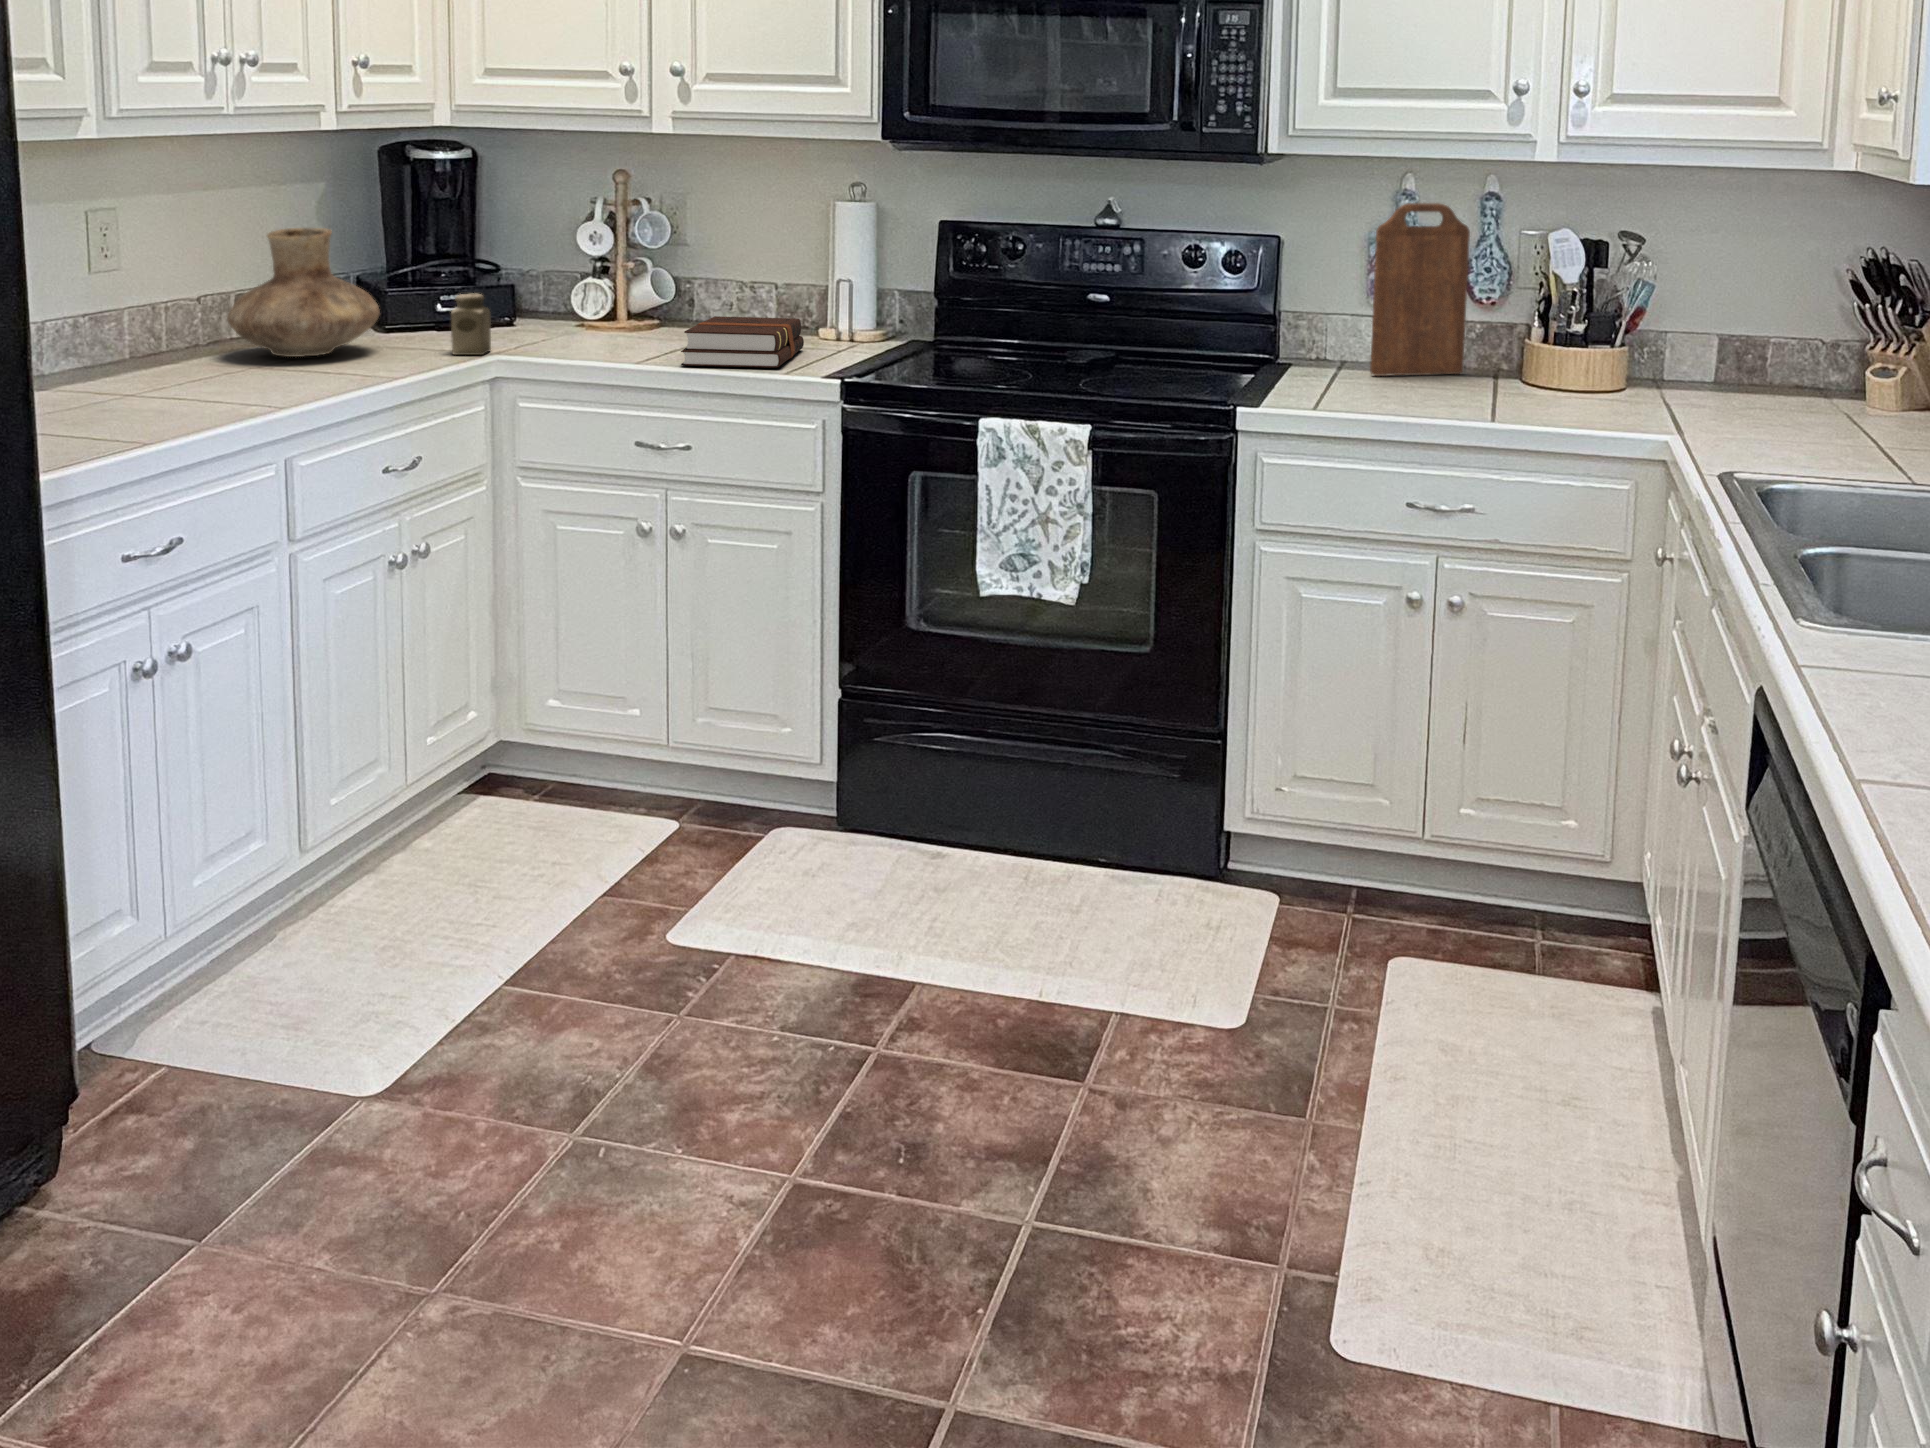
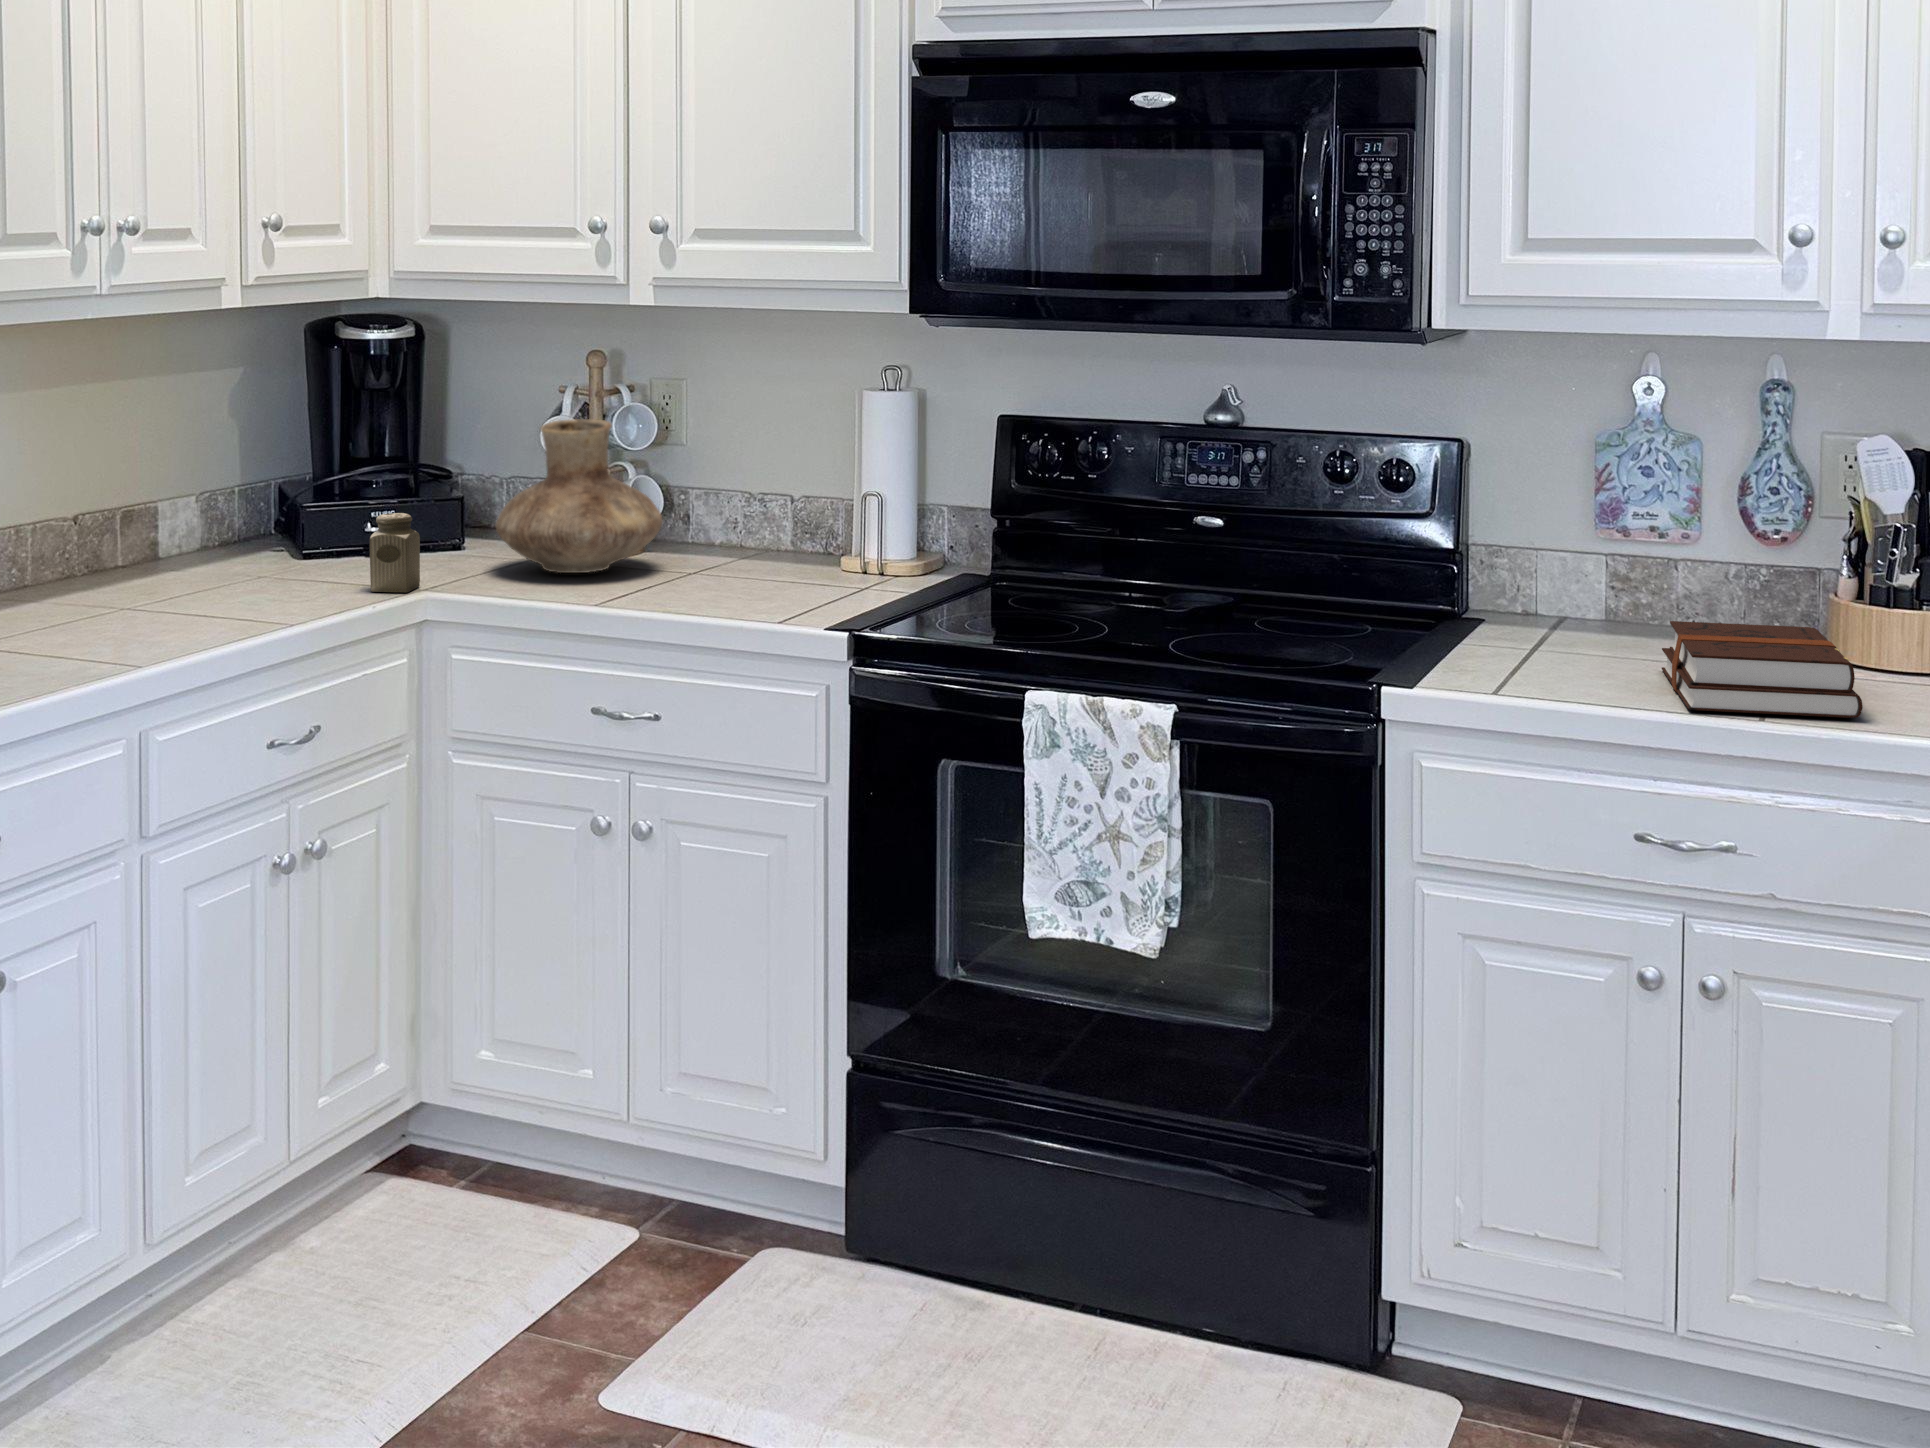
cutting board: present [1370,203,1470,376] -> none [1593,396,1738,641]
vase: present [227,228,380,357] -> present [496,419,663,573]
hardback book: present [681,316,804,368] -> present [1662,621,1862,718]

